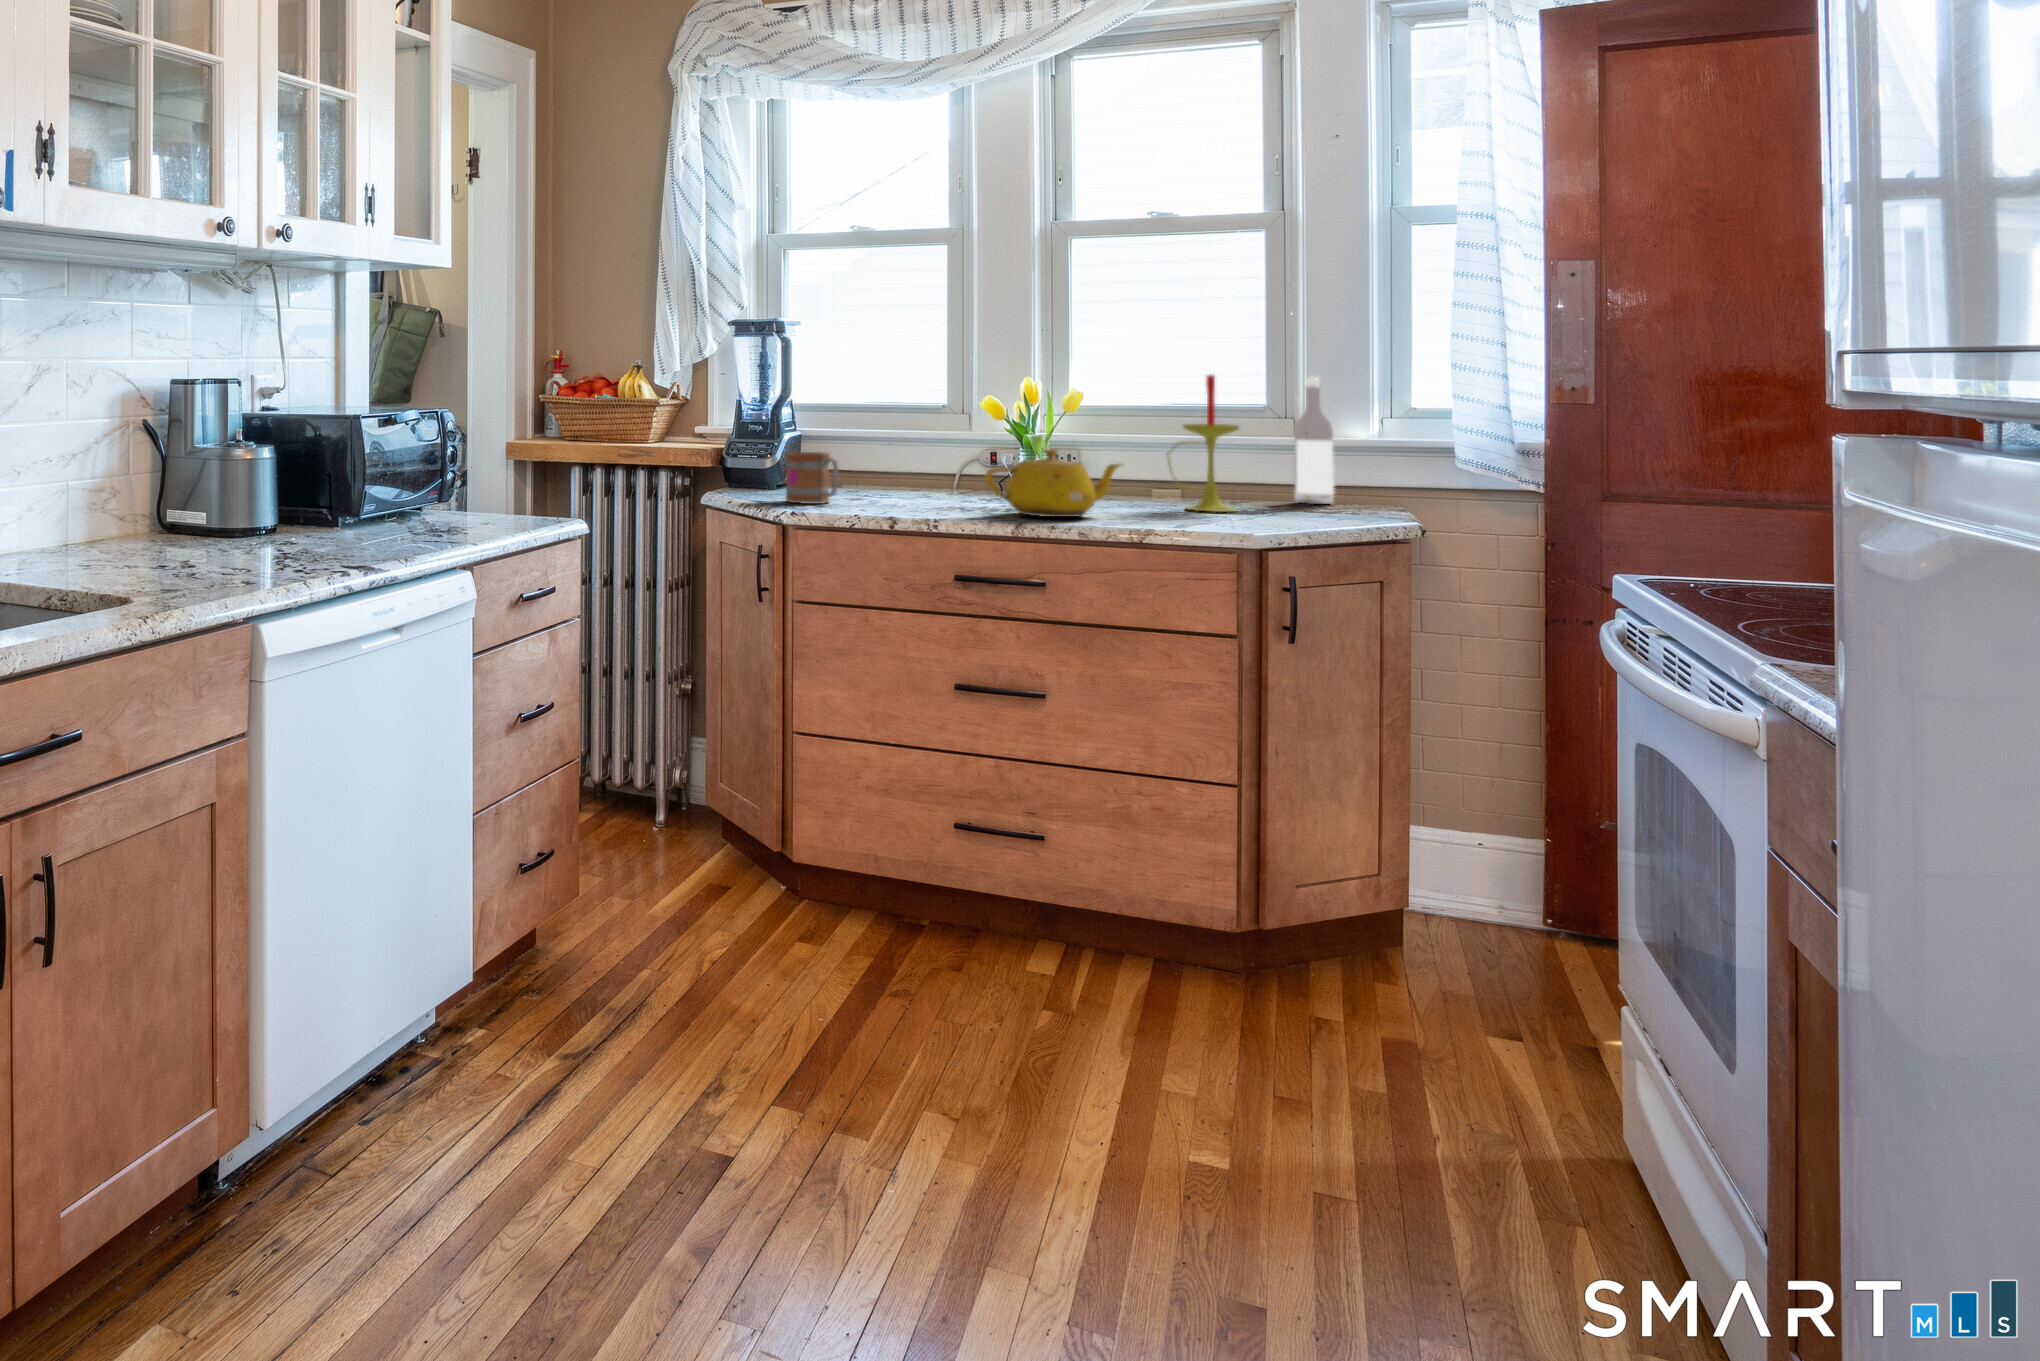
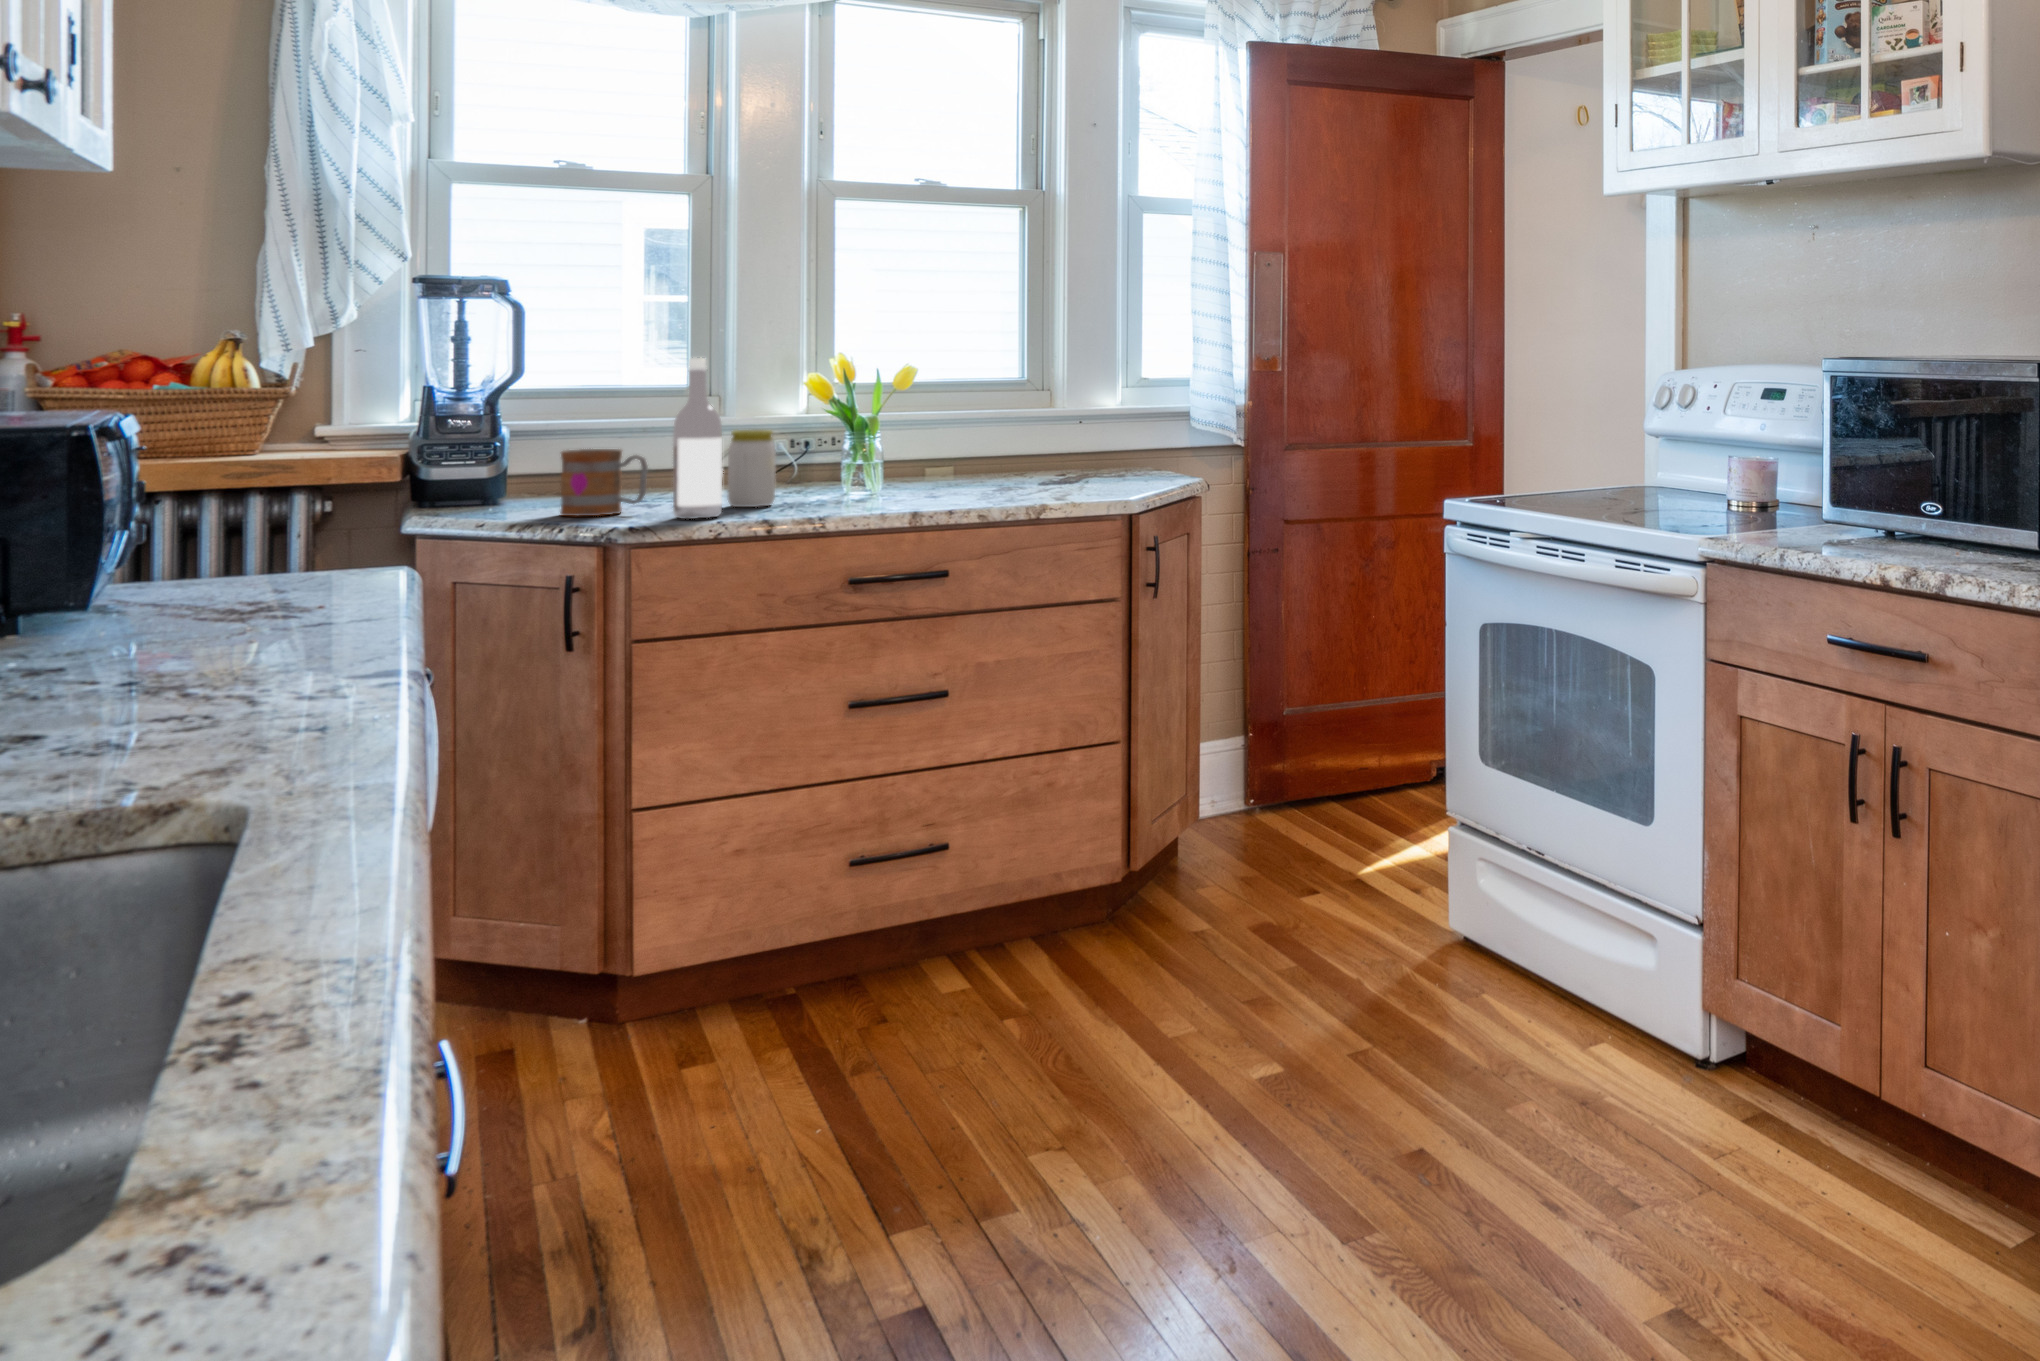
candle: present [1168,374,1239,512] -> none [984,344,1051,483]
wine bottle: present [1294,377,1334,504] -> present [673,358,723,519]
jar: none [903,443,942,508] -> present [728,430,776,507]
teapot: present [986,448,1120,517] -> none [851,428,977,502]

